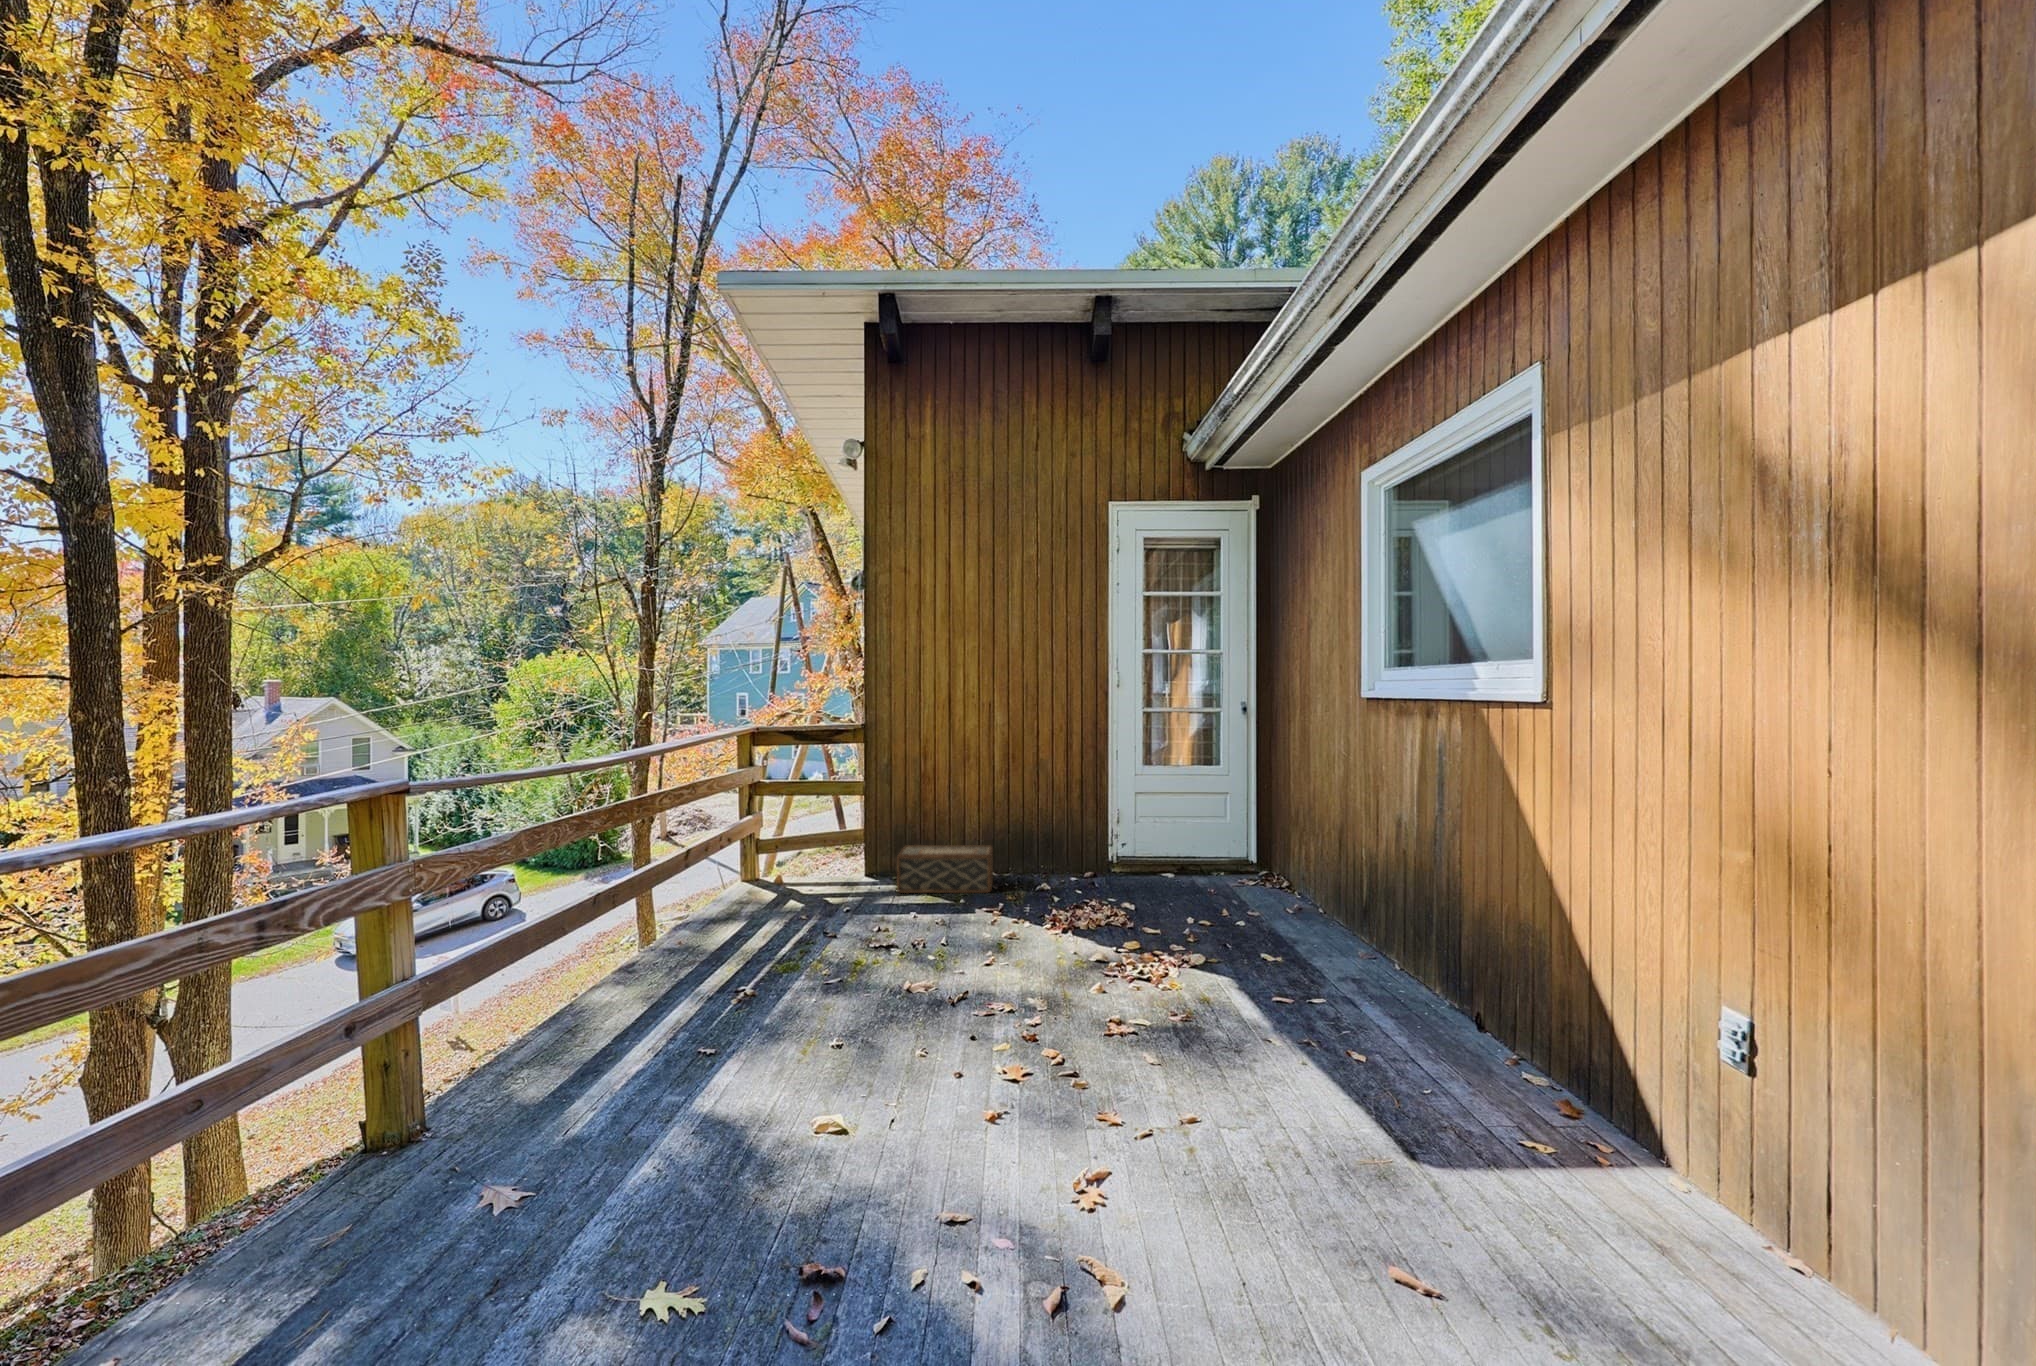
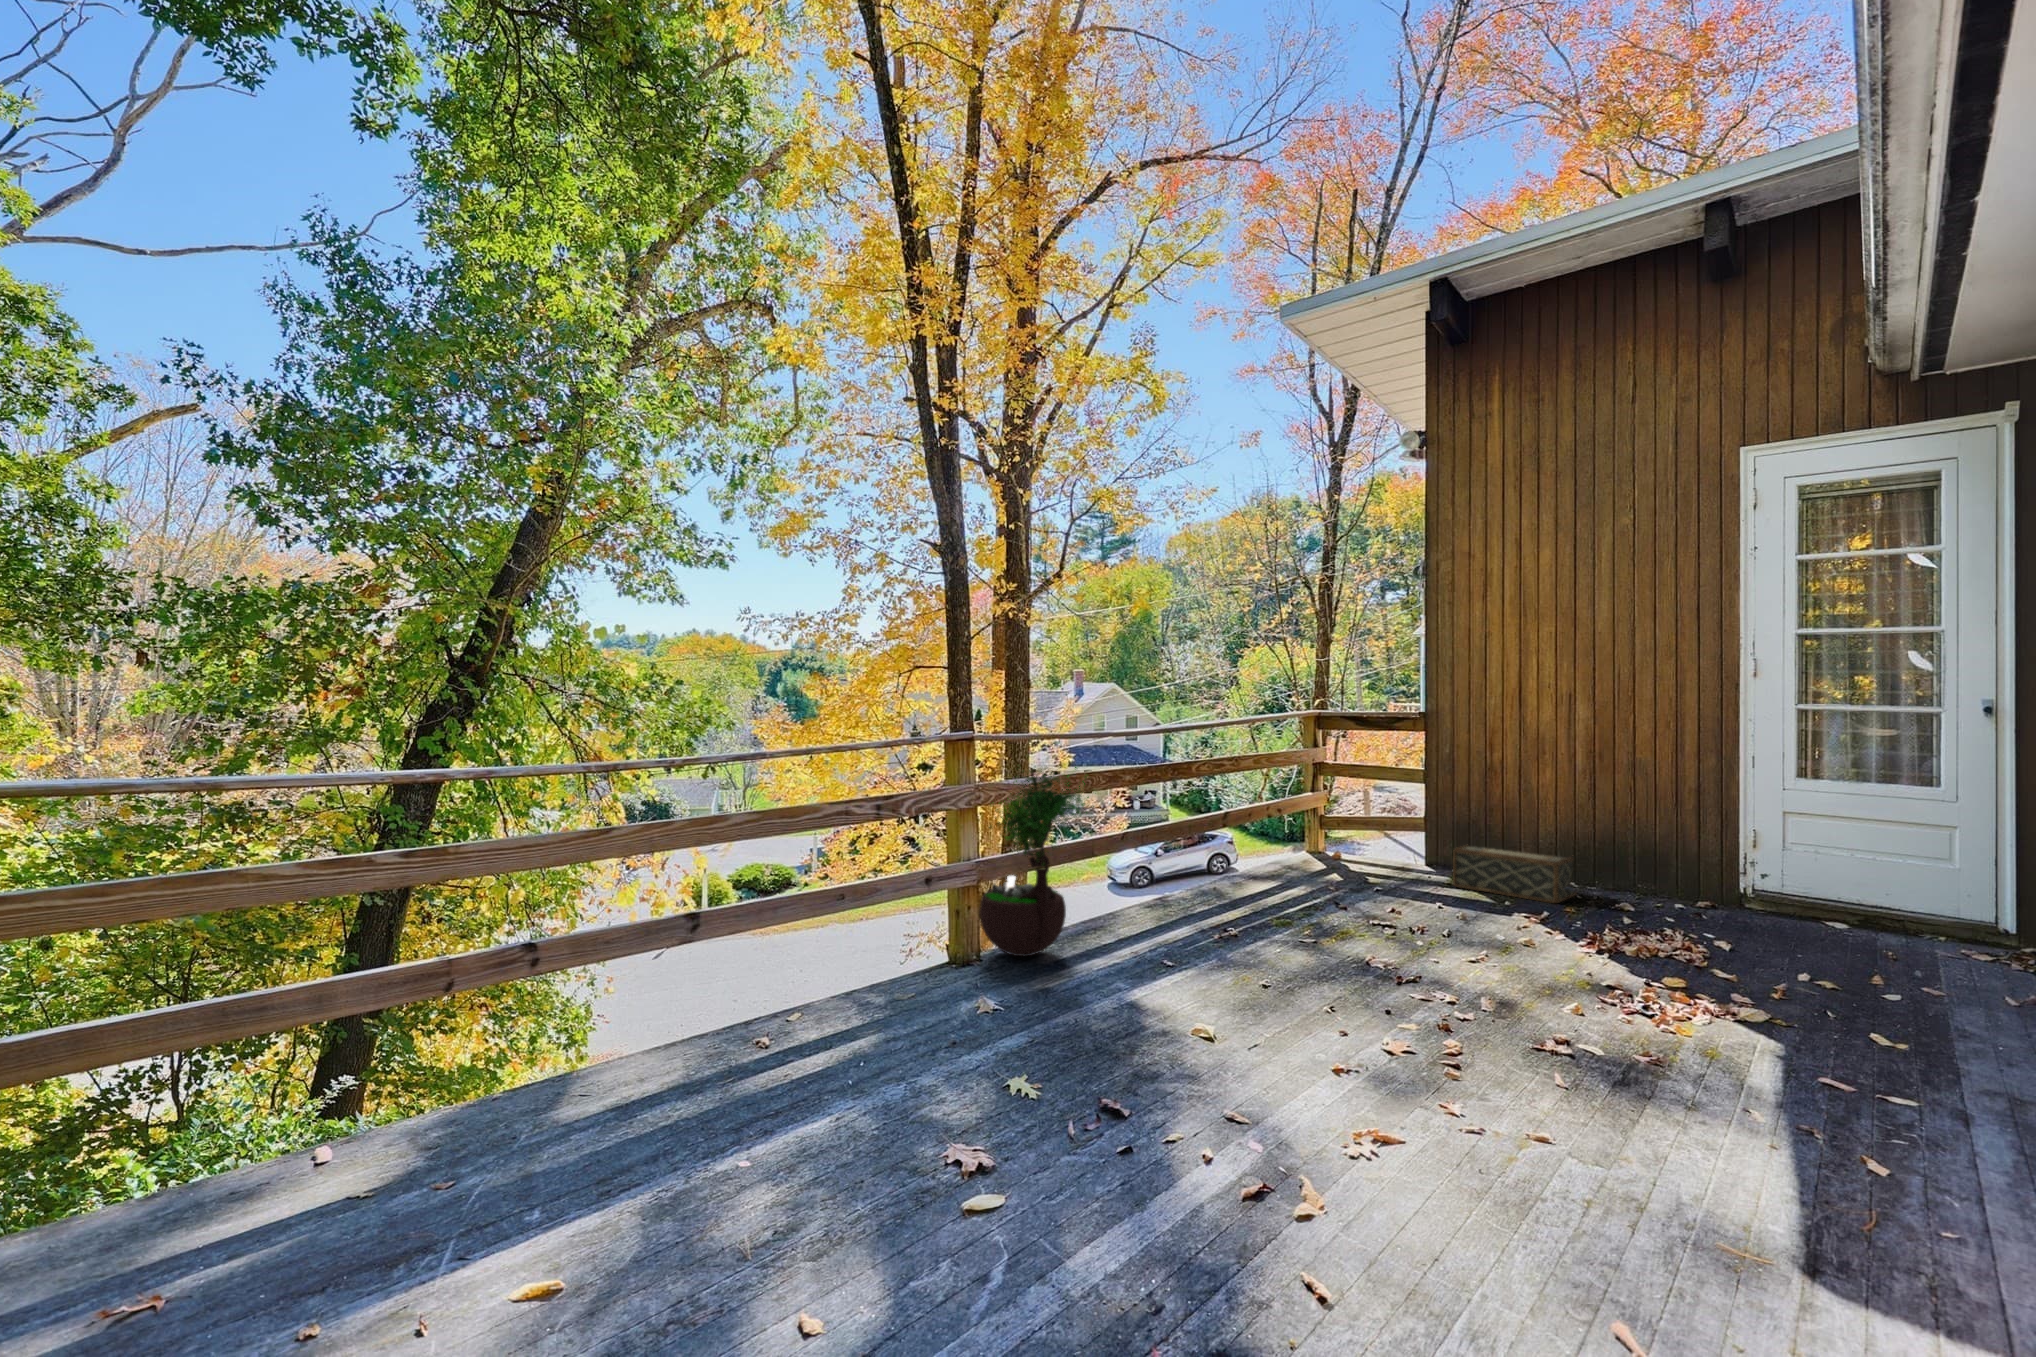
potted tree: none [396,827,618,1169] -> present [979,767,1094,956]

